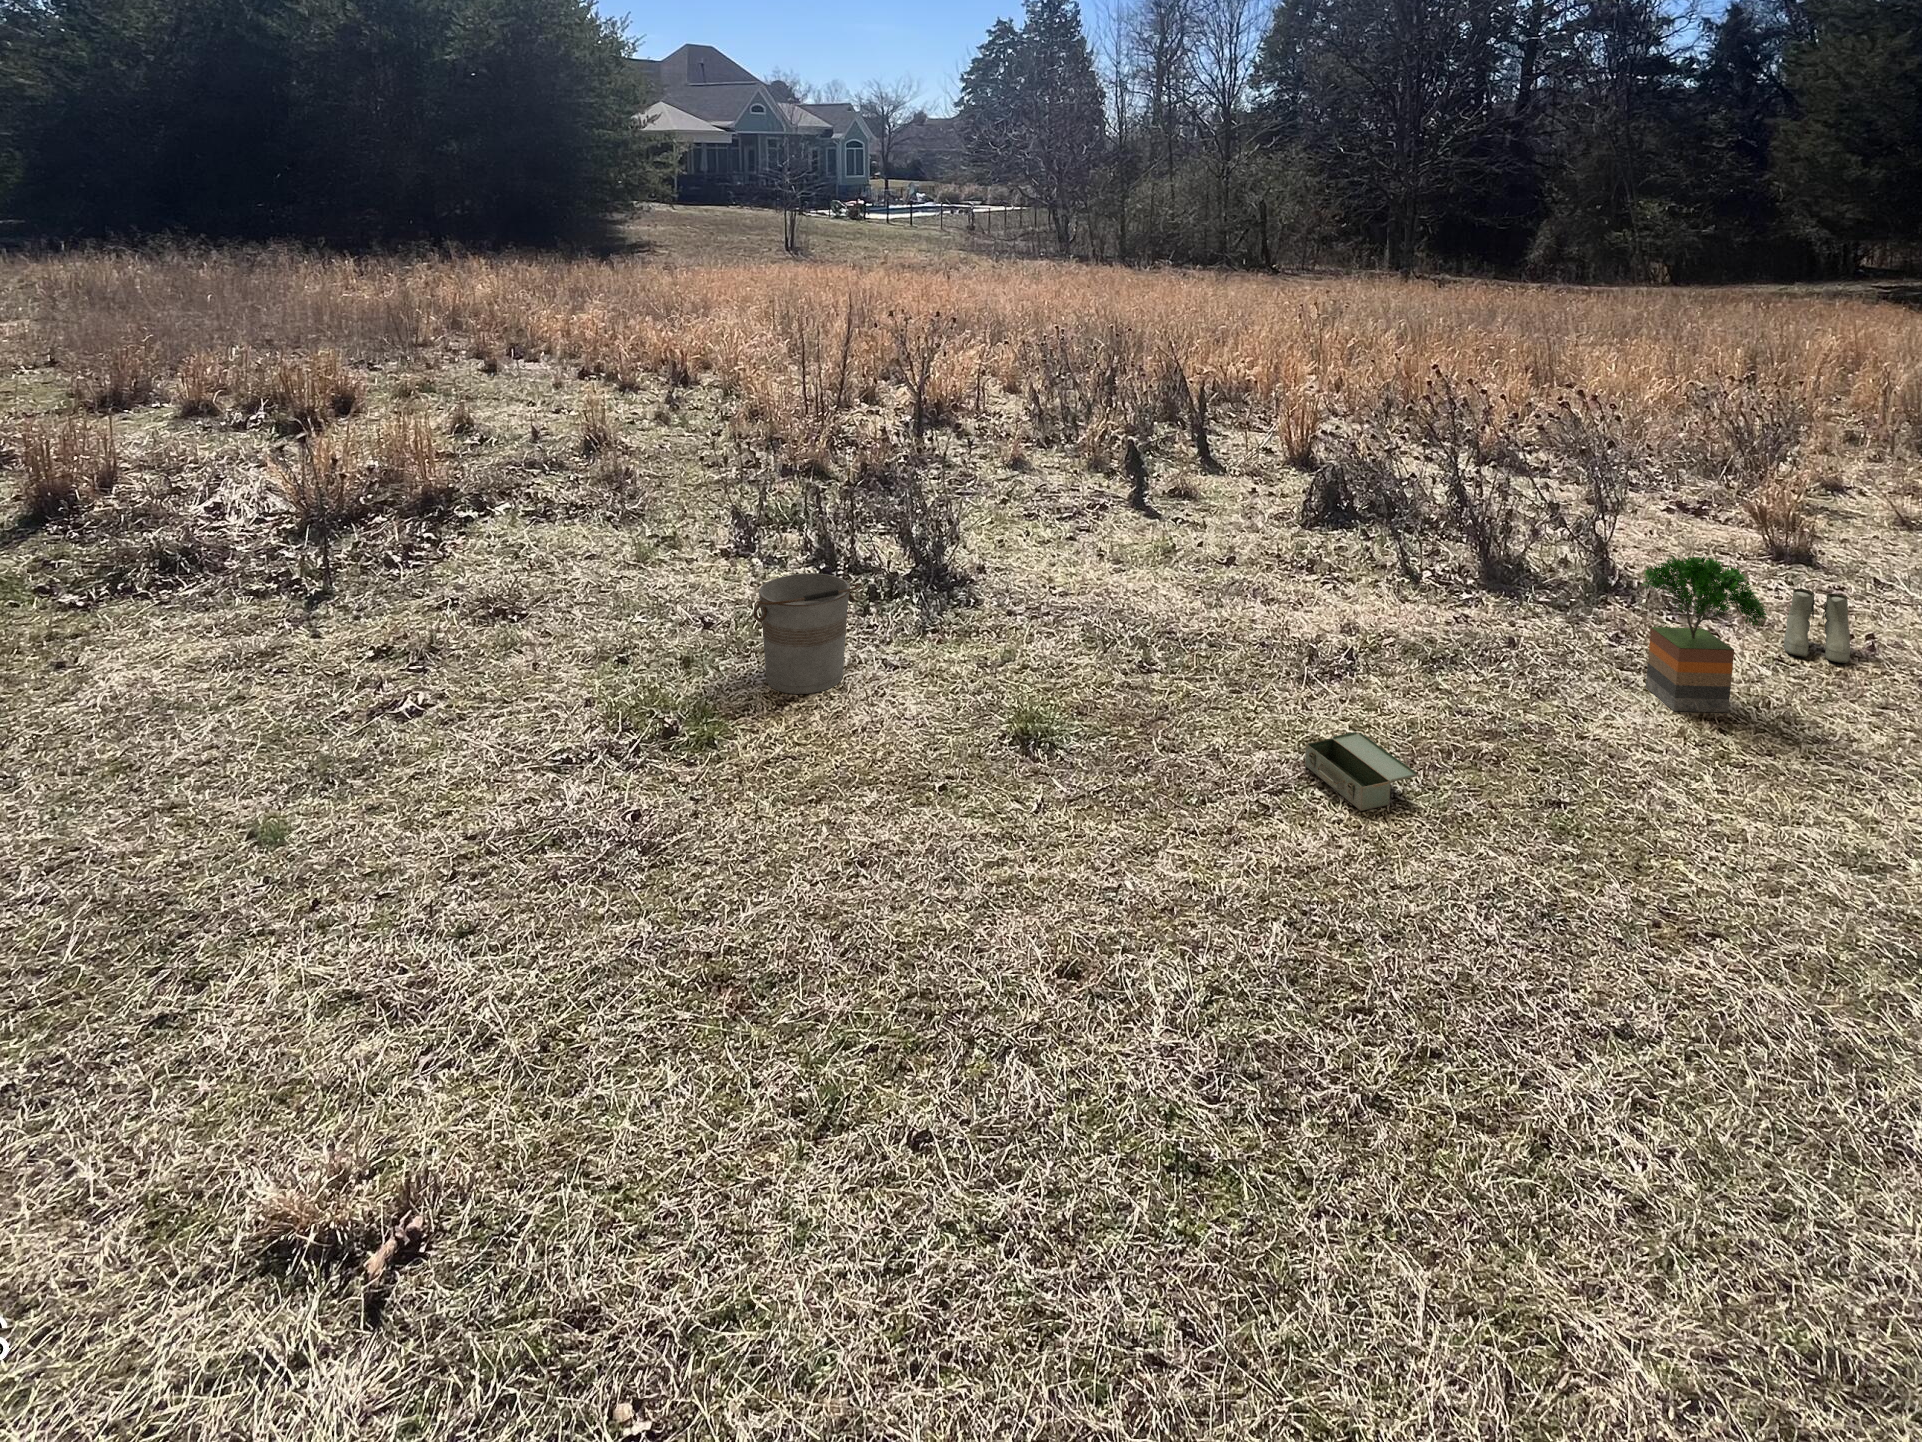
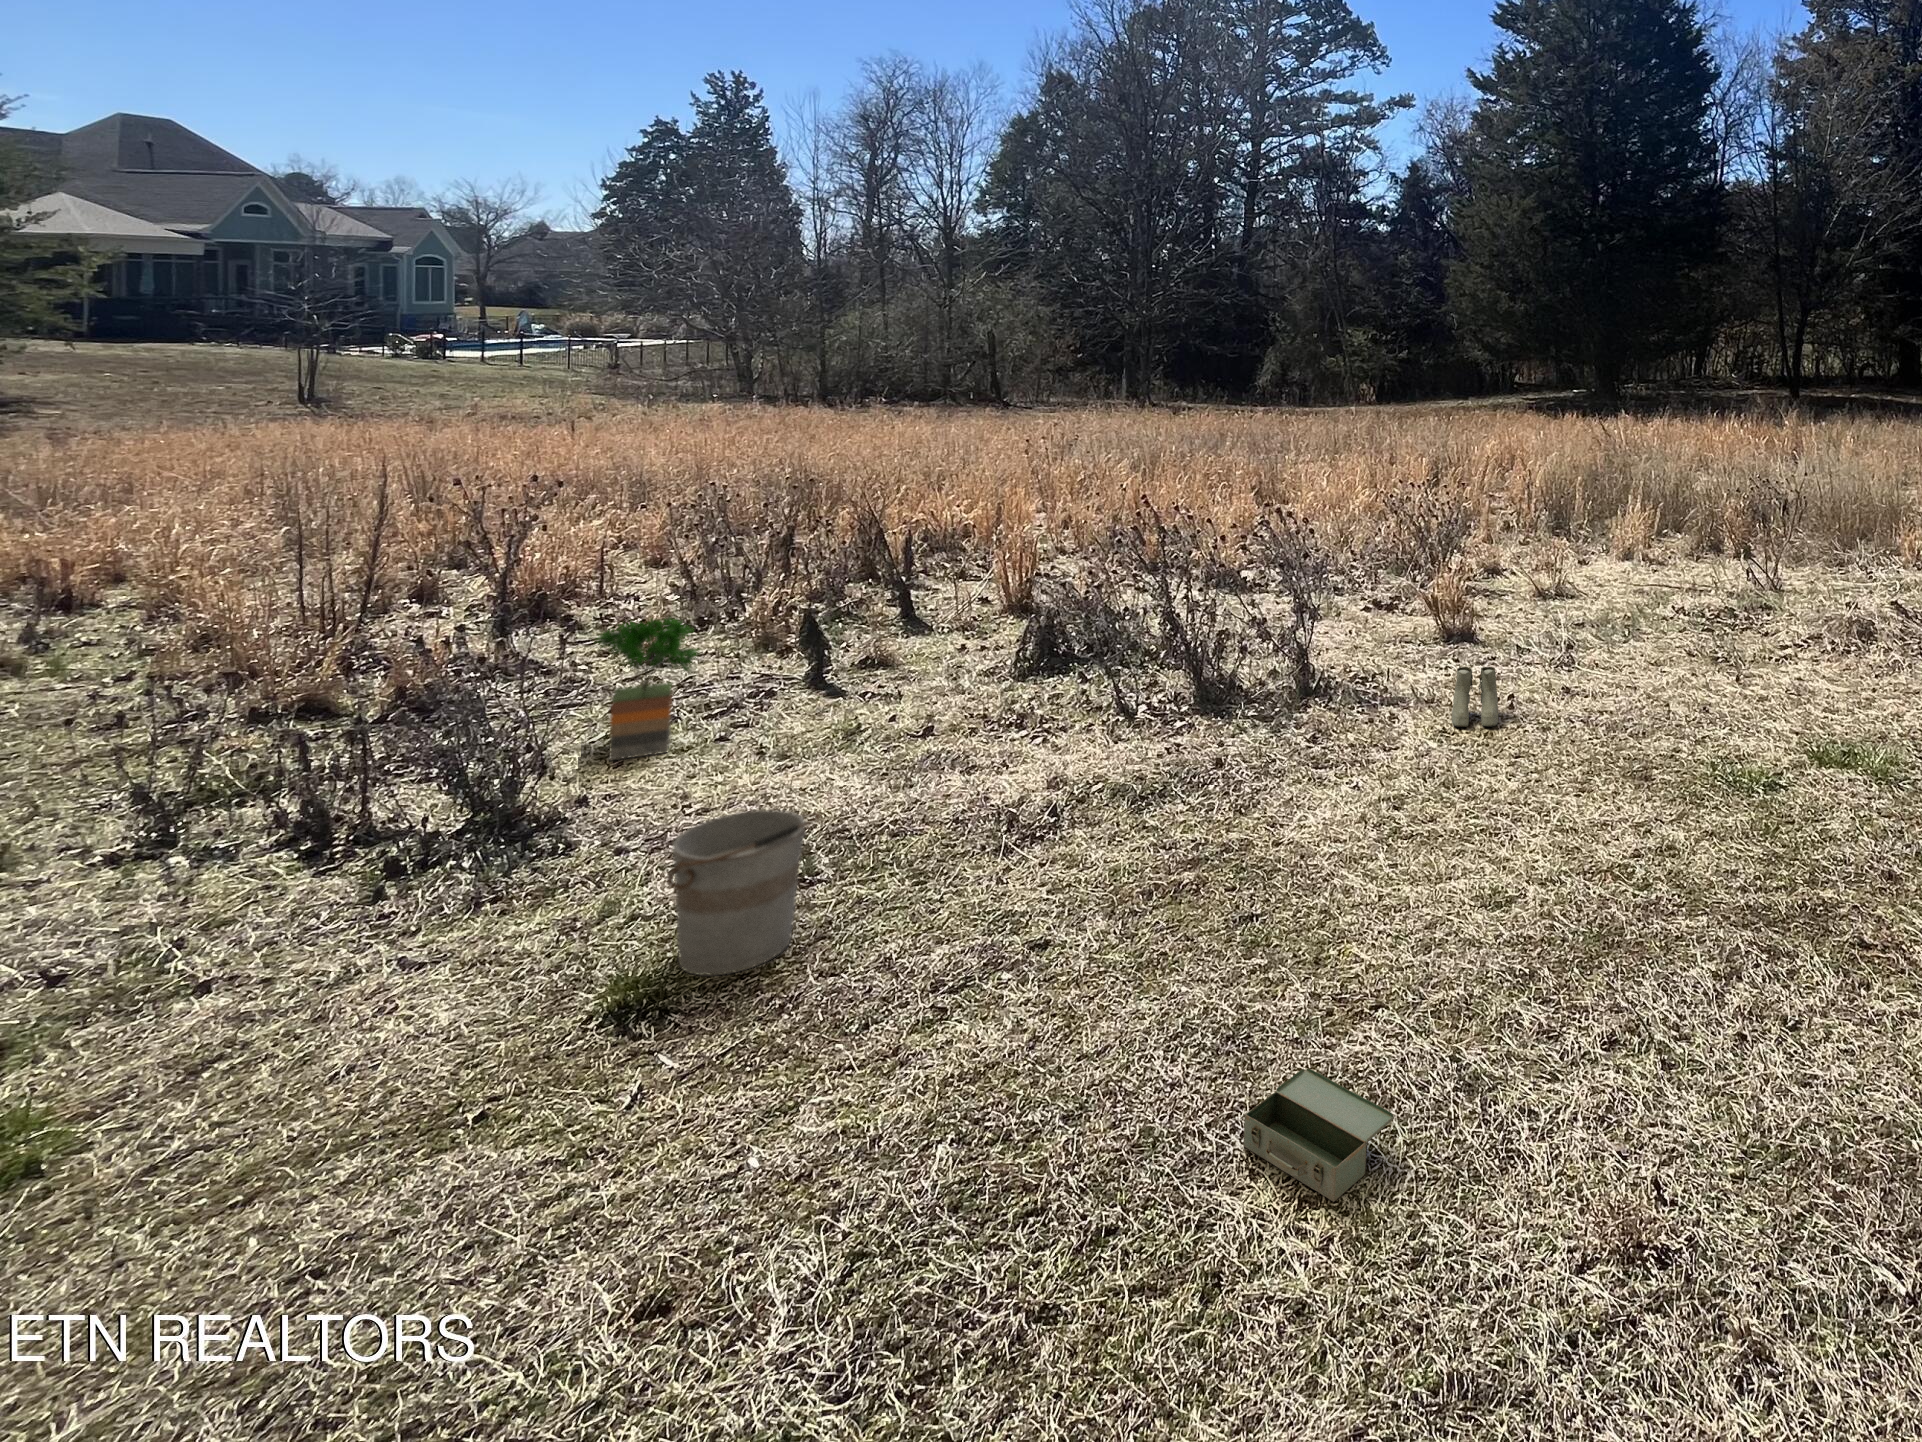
potted tree: present [1642,555,1767,712] -> present [595,618,699,760]
bucket: present [753,573,860,694] -> present [667,810,820,976]
toolbox: present [1305,732,1417,811] -> present [1243,1068,1394,1202]

